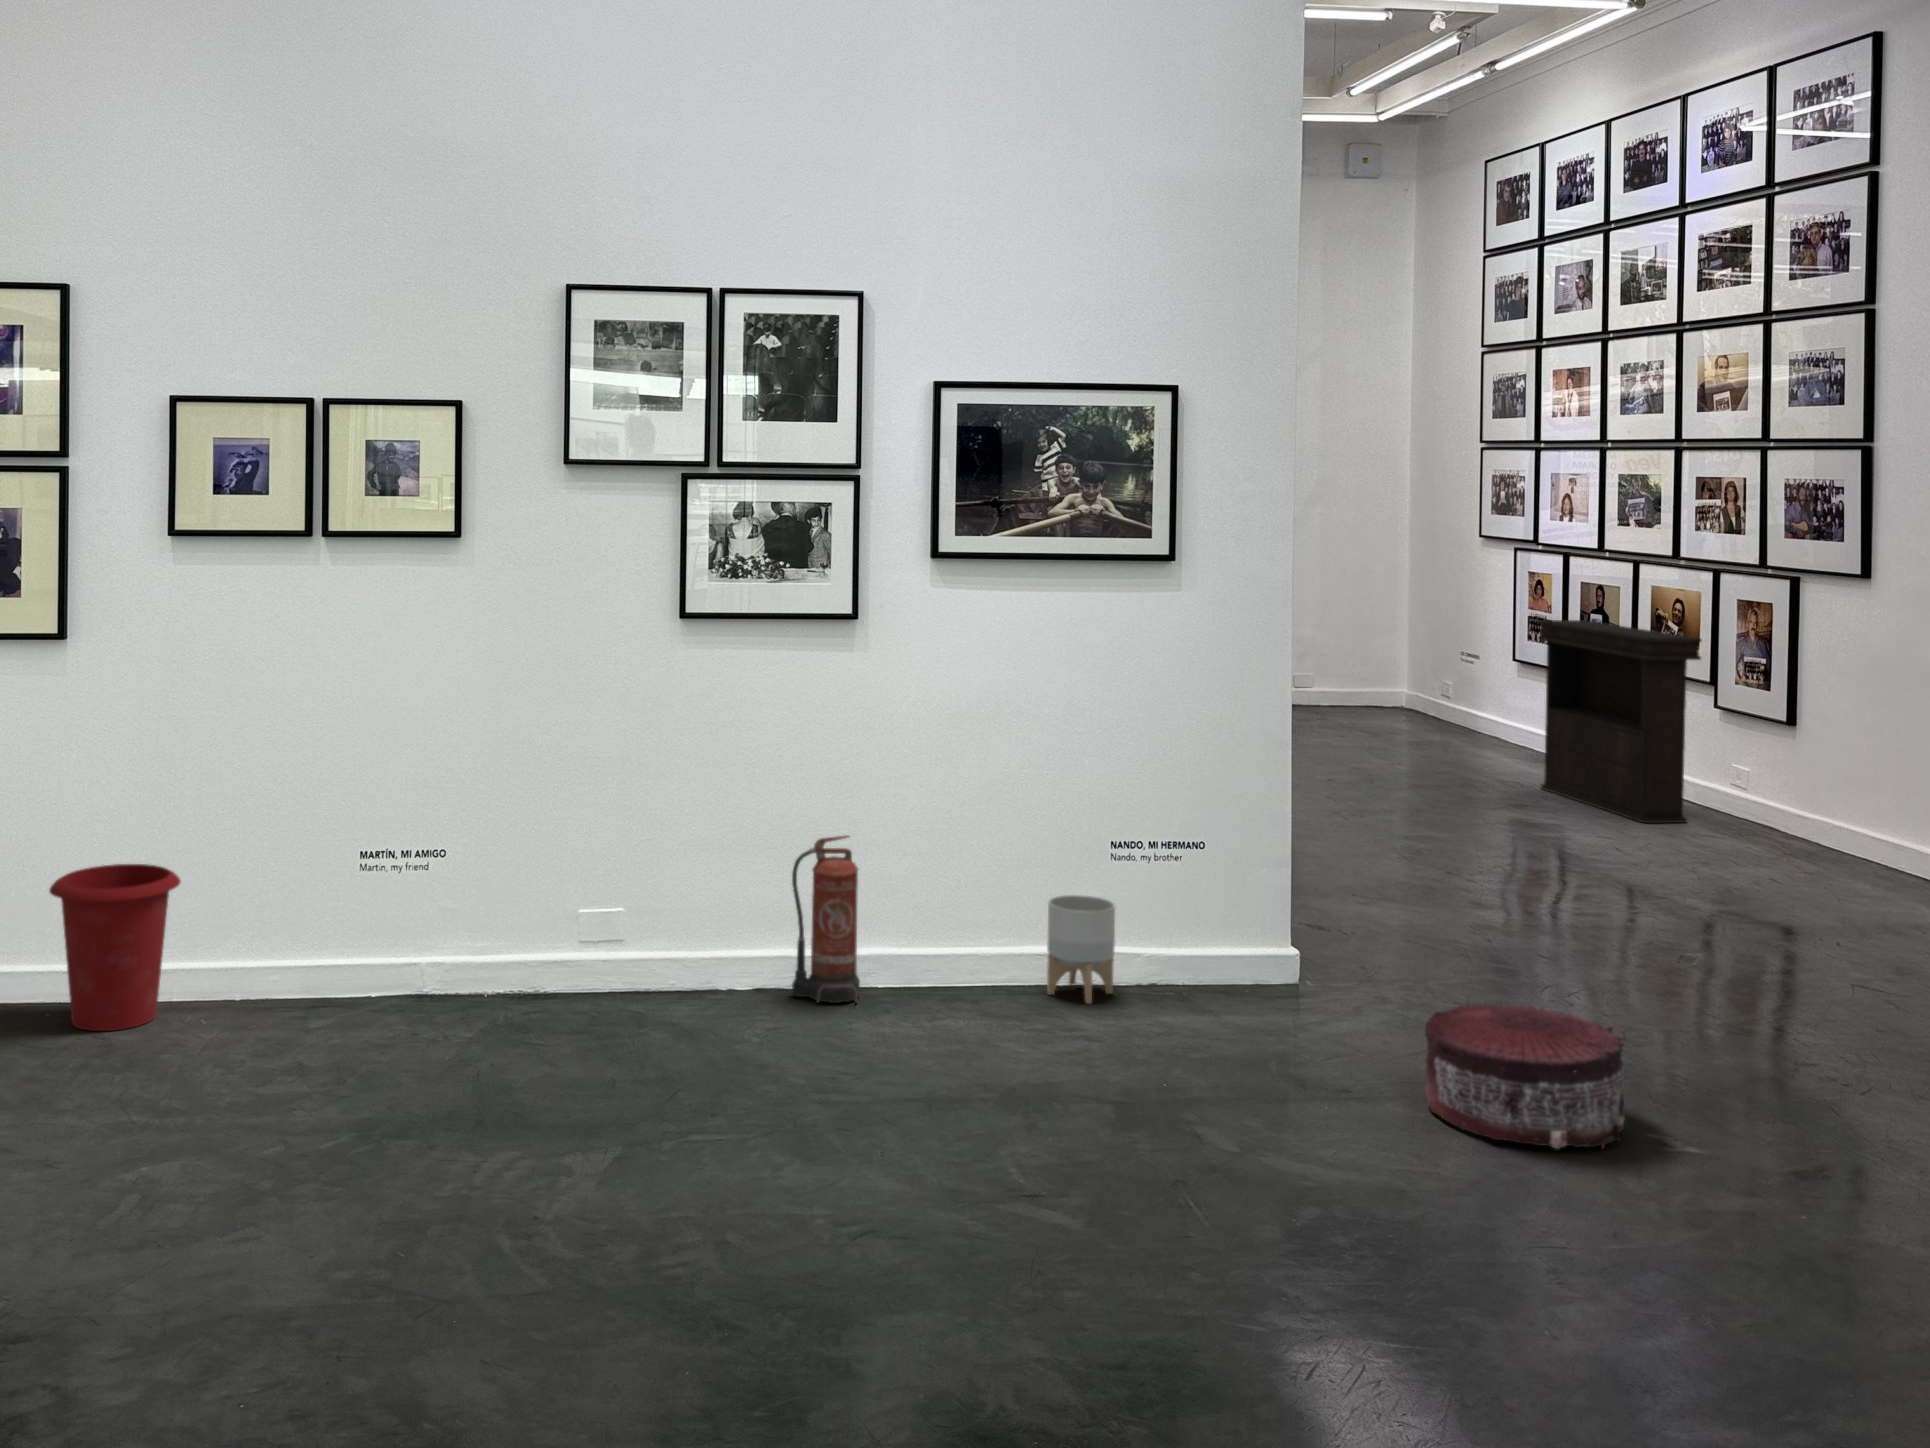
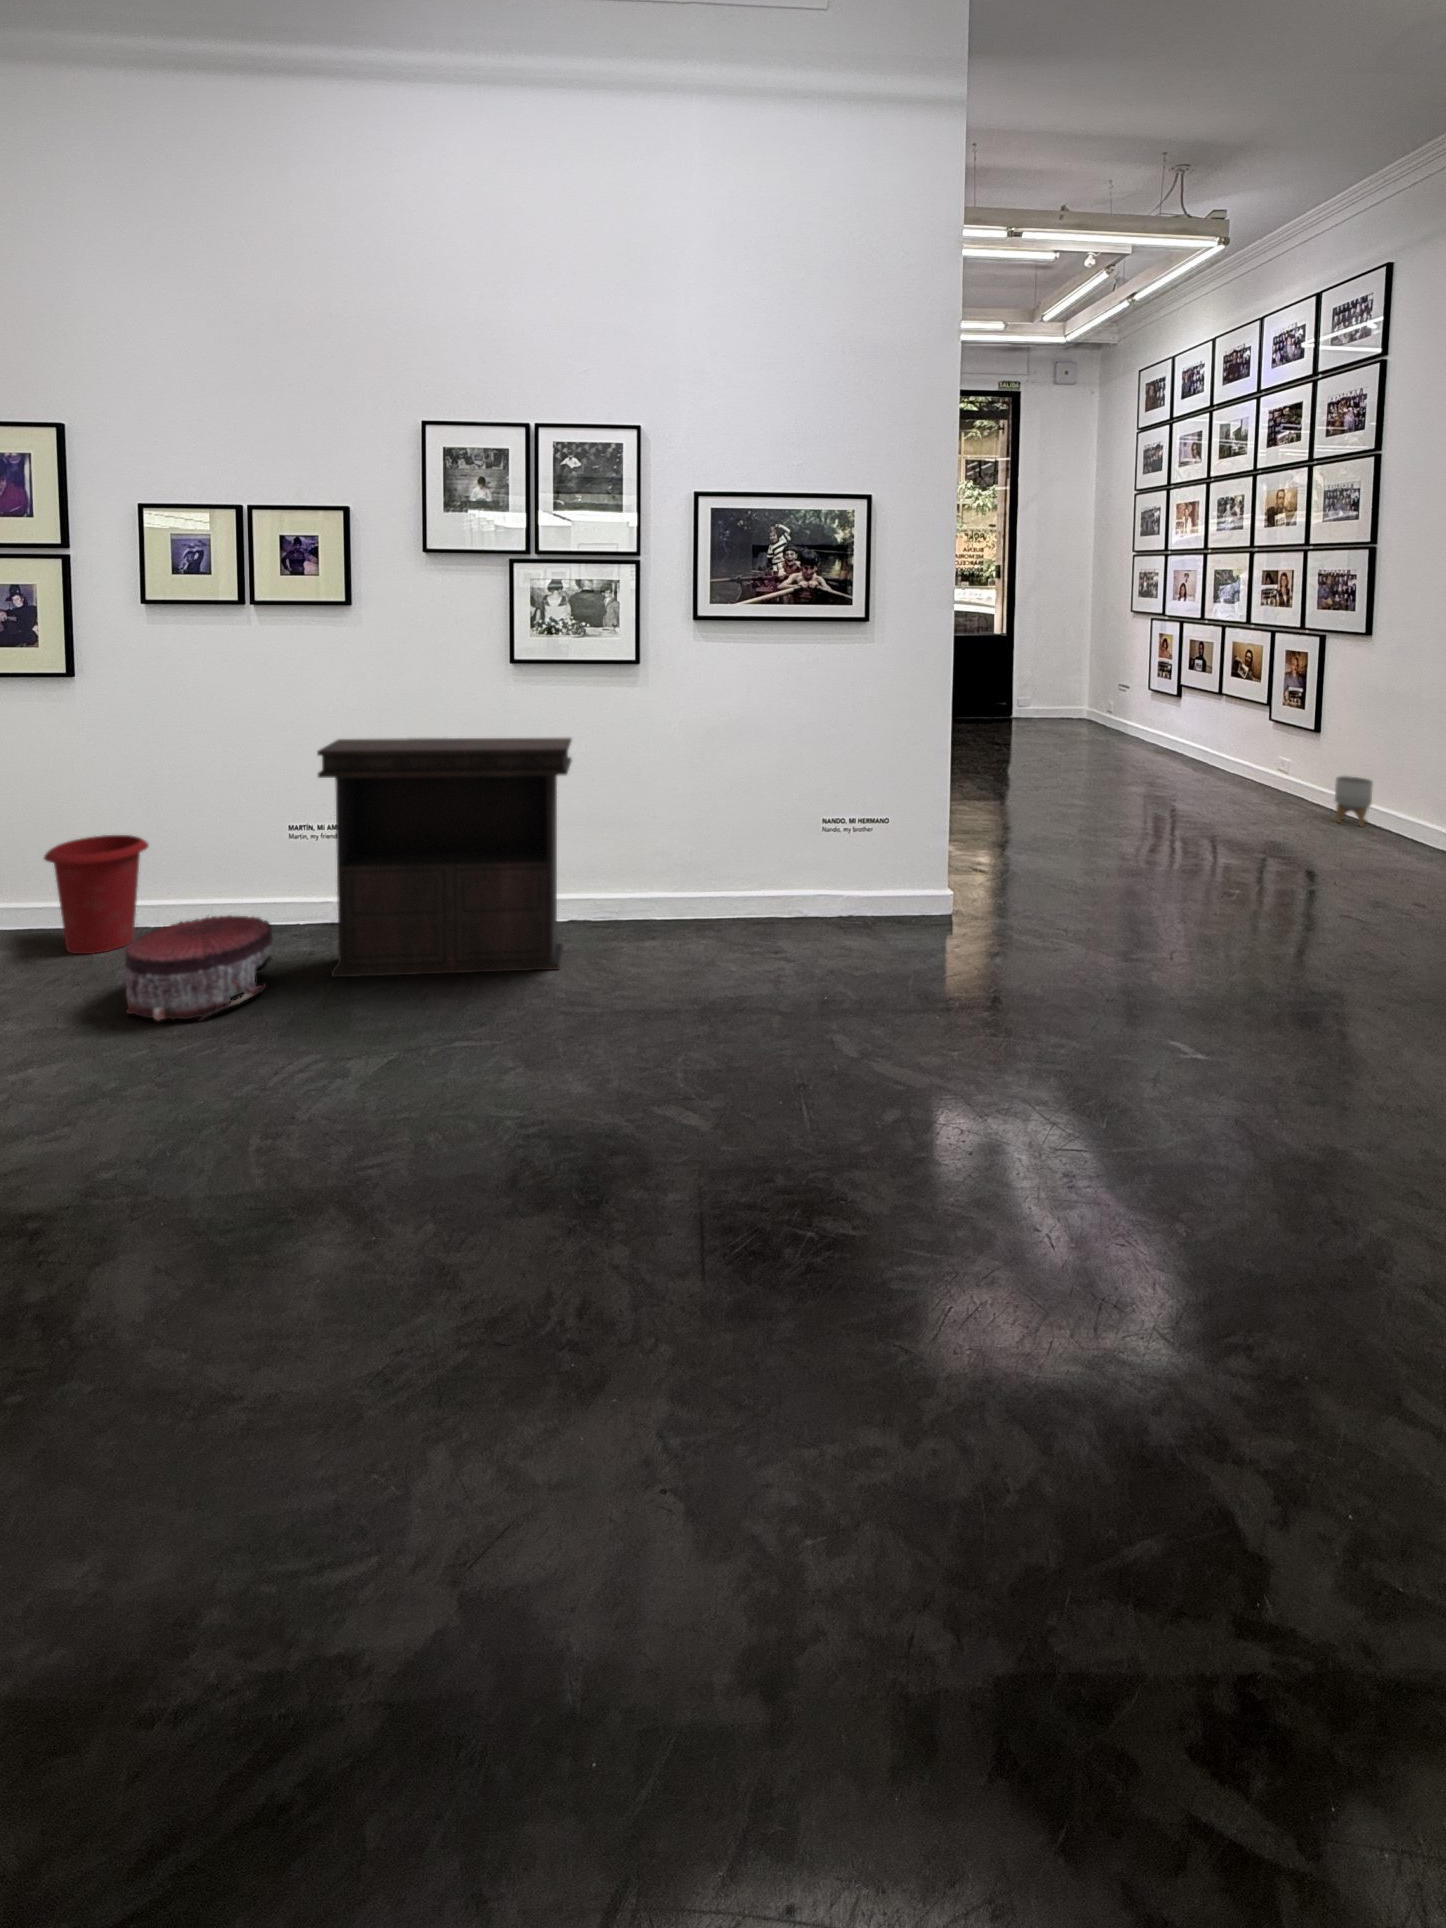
console table: present [1537,620,1701,823] -> present [317,738,571,977]
fire extinguisher: present [792,835,860,1003] -> none [592,814,641,930]
planter: present [1047,895,1115,1004] -> present [1335,776,1373,826]
pouf: present [1424,1005,1625,1149] -> present [125,915,274,1020]

